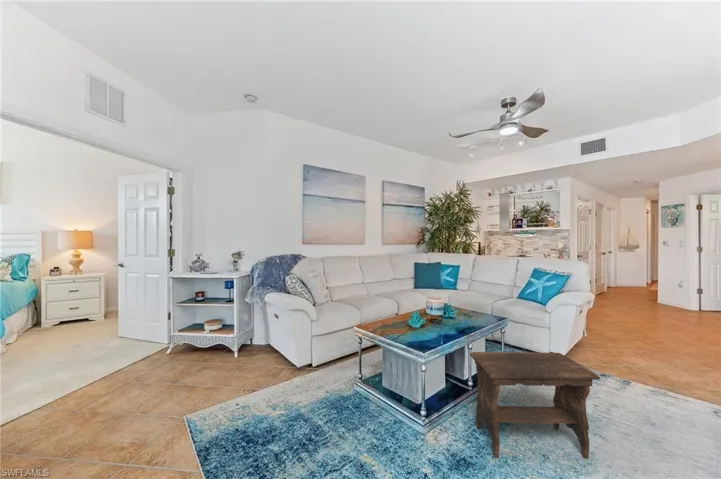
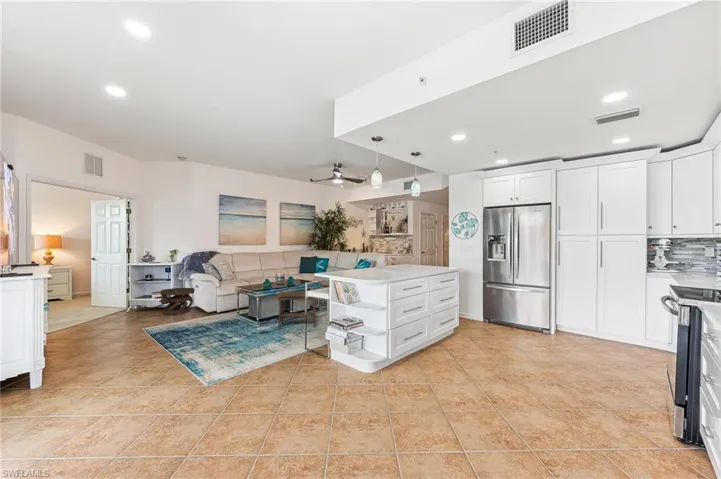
side table: none [215,316,272,369] -> present [159,288,195,315]

